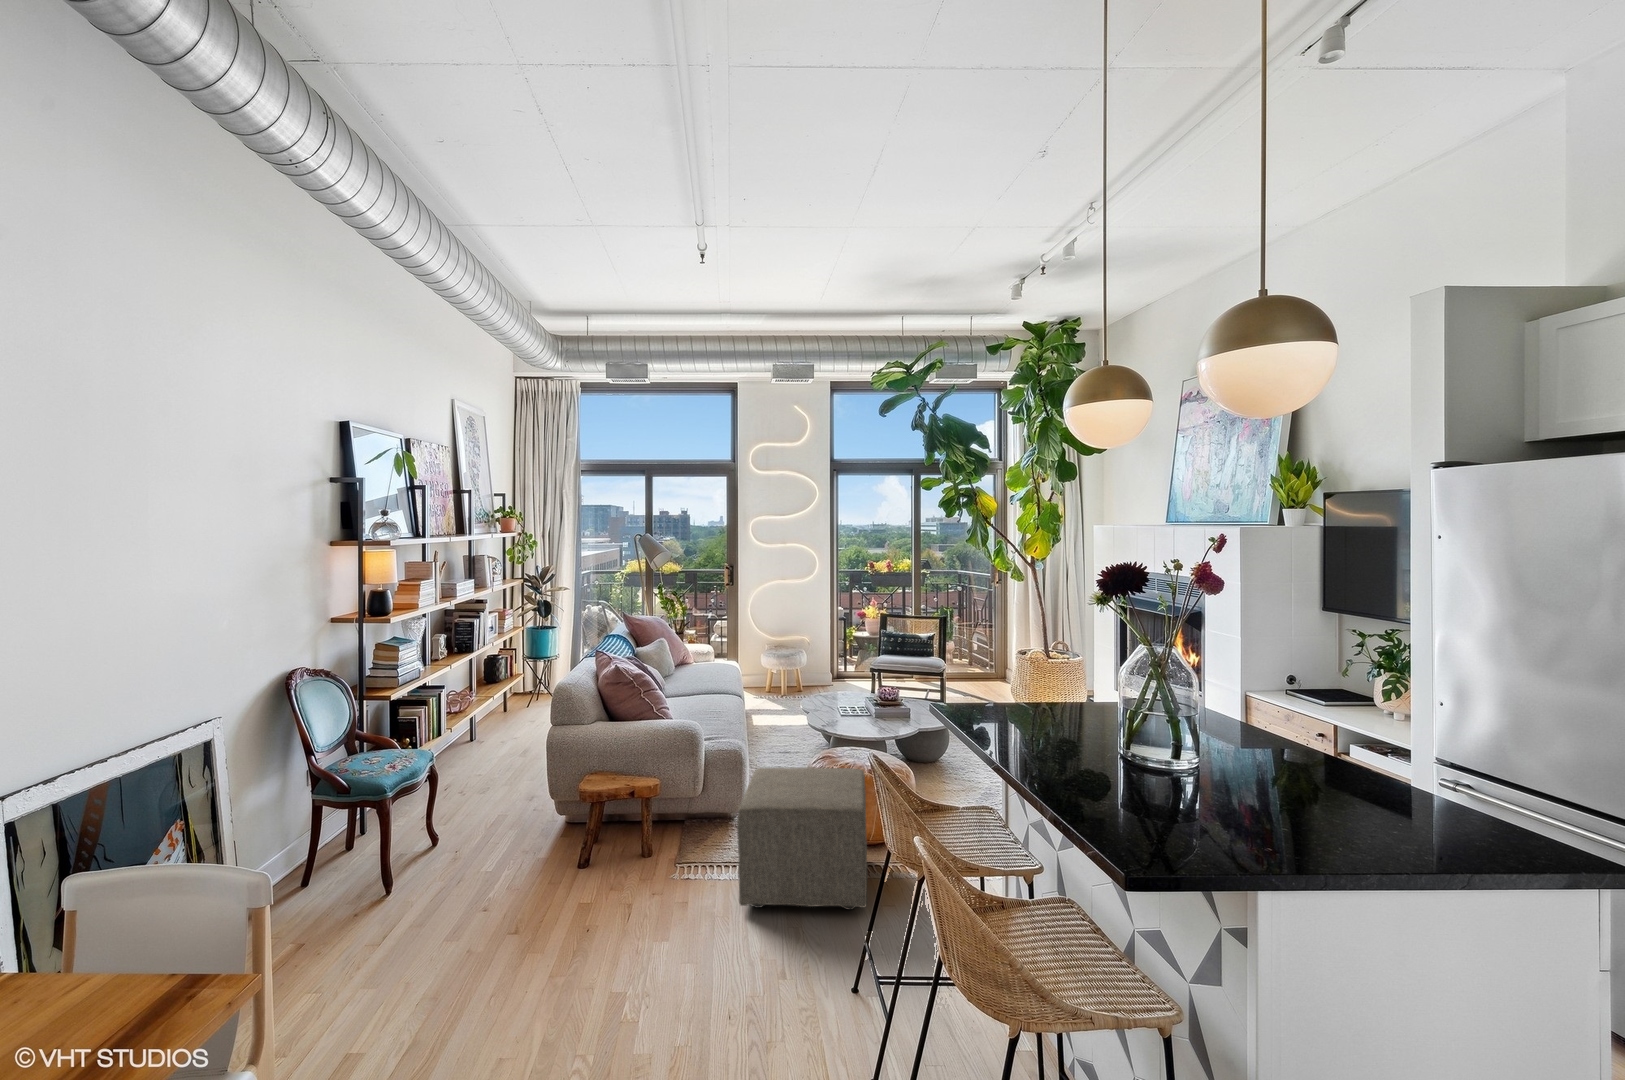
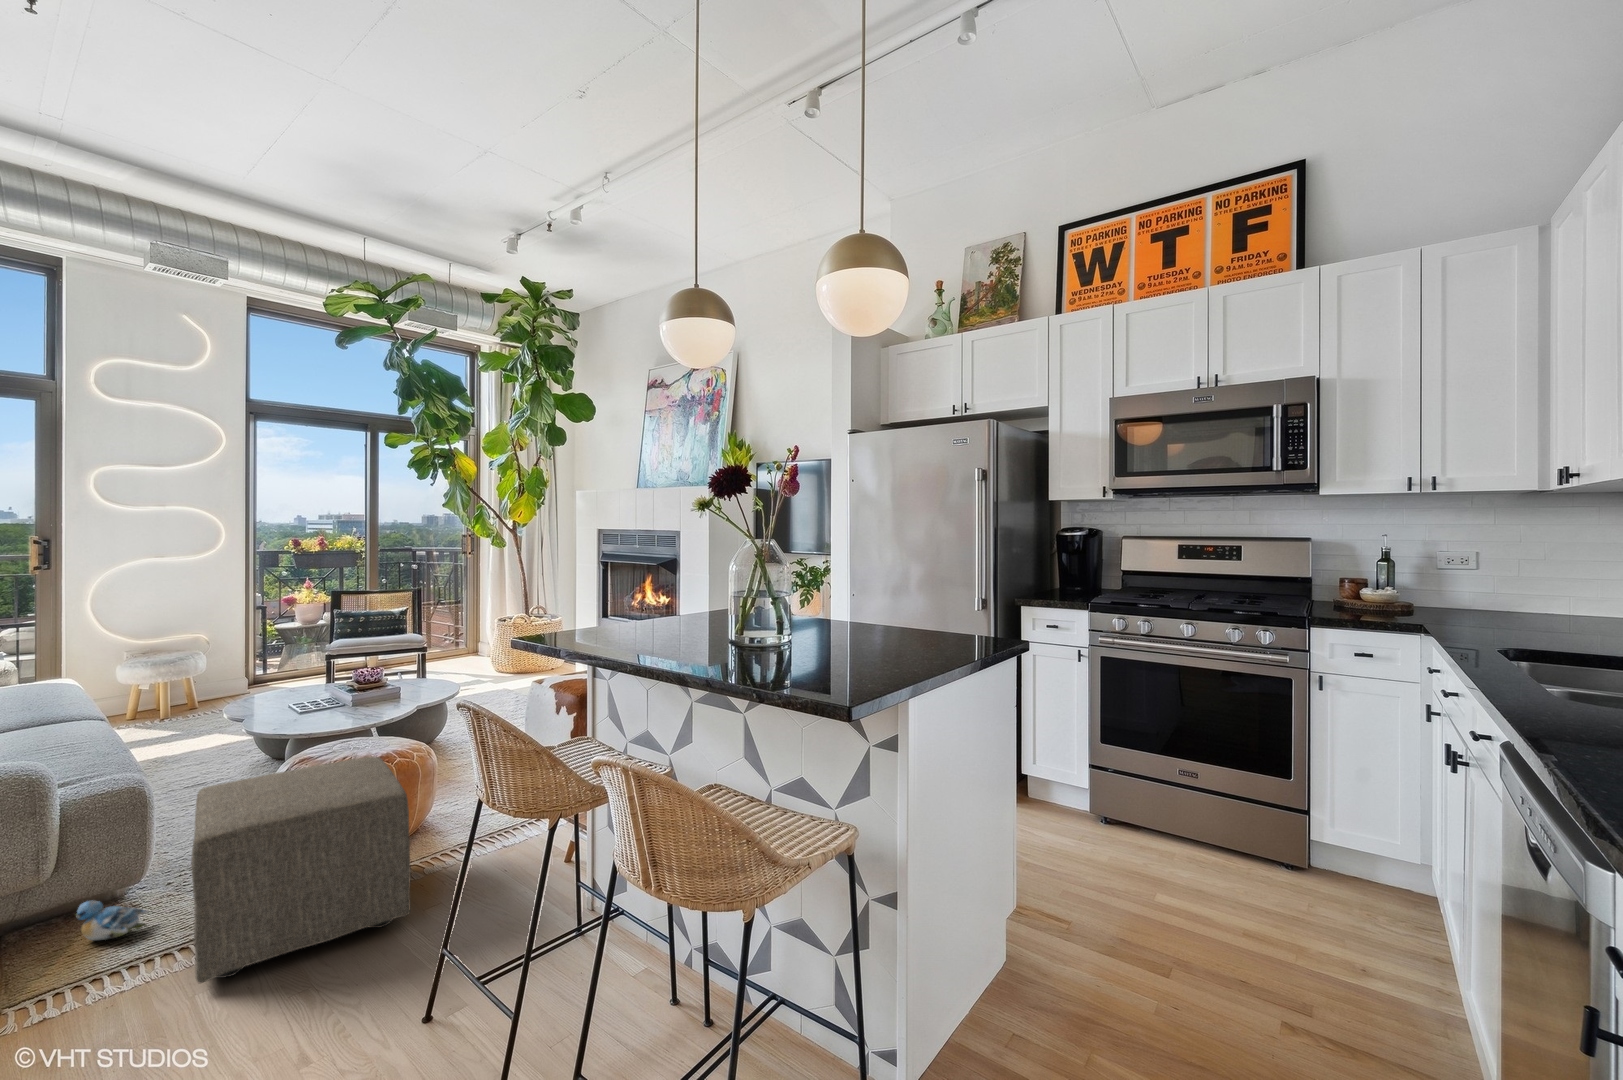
plush toy: none [700,826,733,854] -> present [76,900,148,940]

